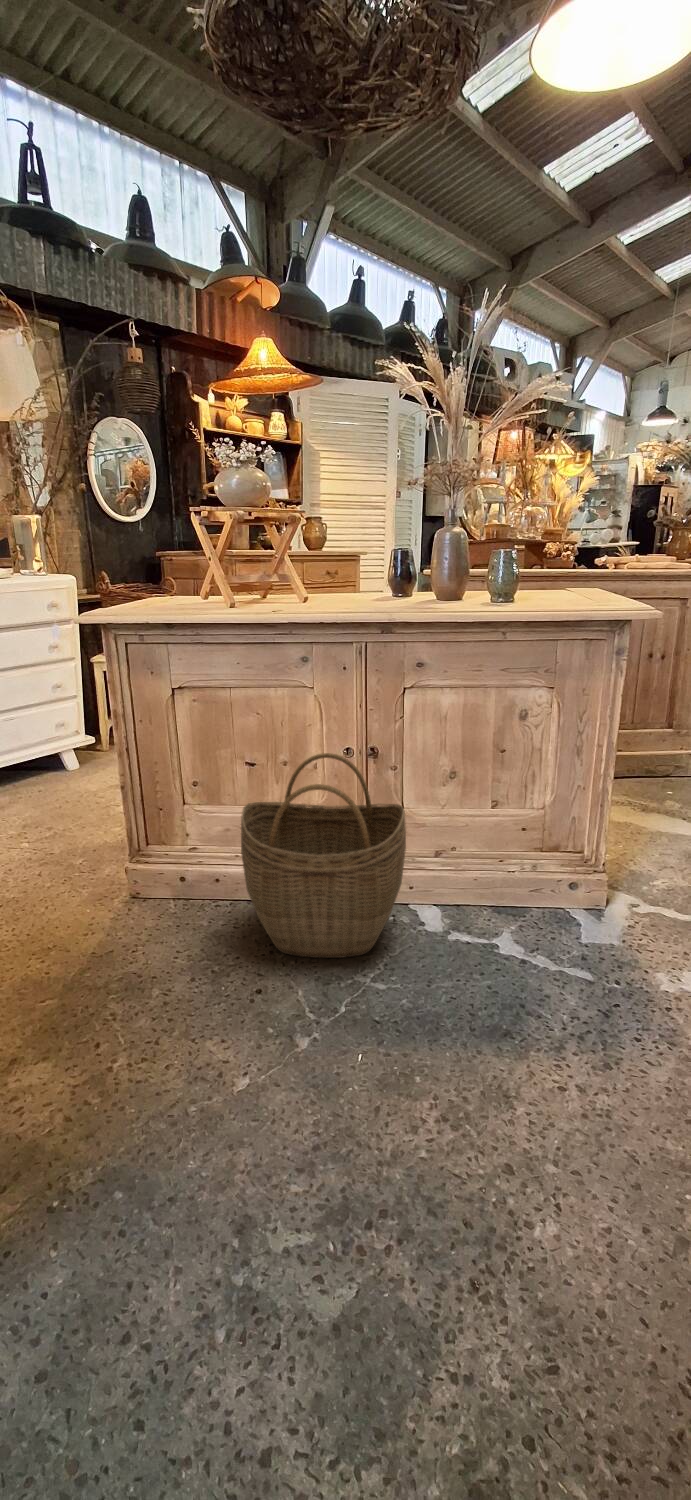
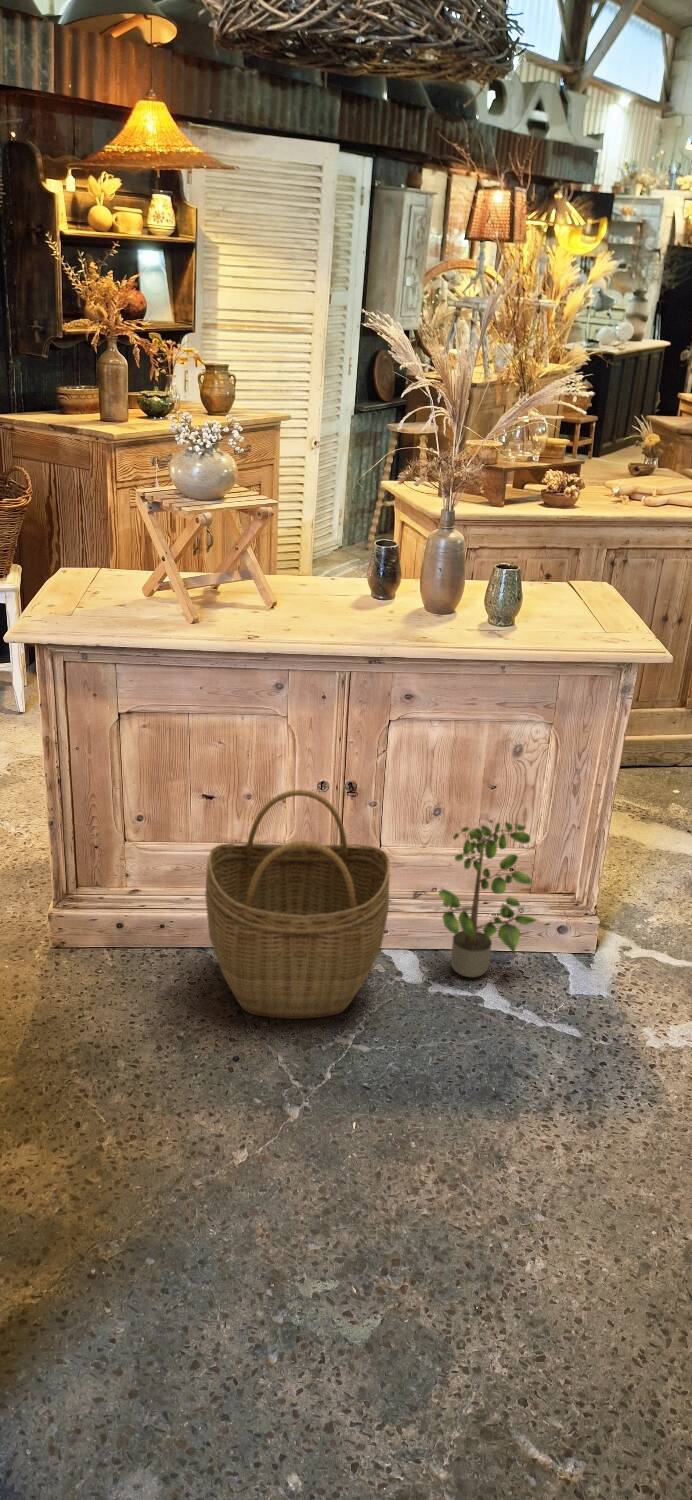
potted plant: none [456,776,551,927] -> present [439,820,538,977]

